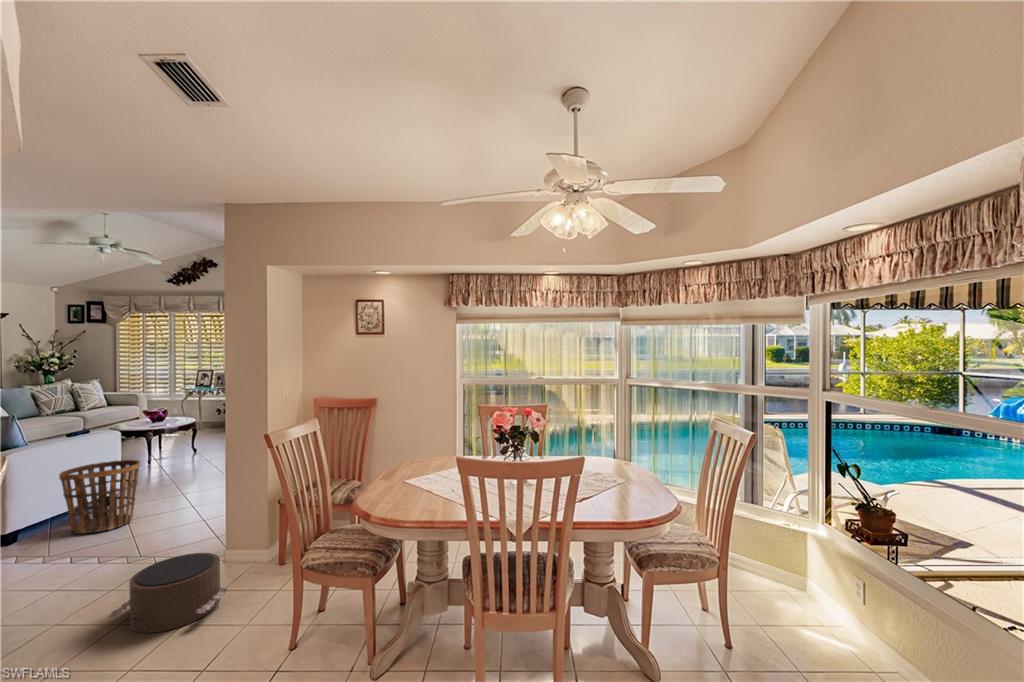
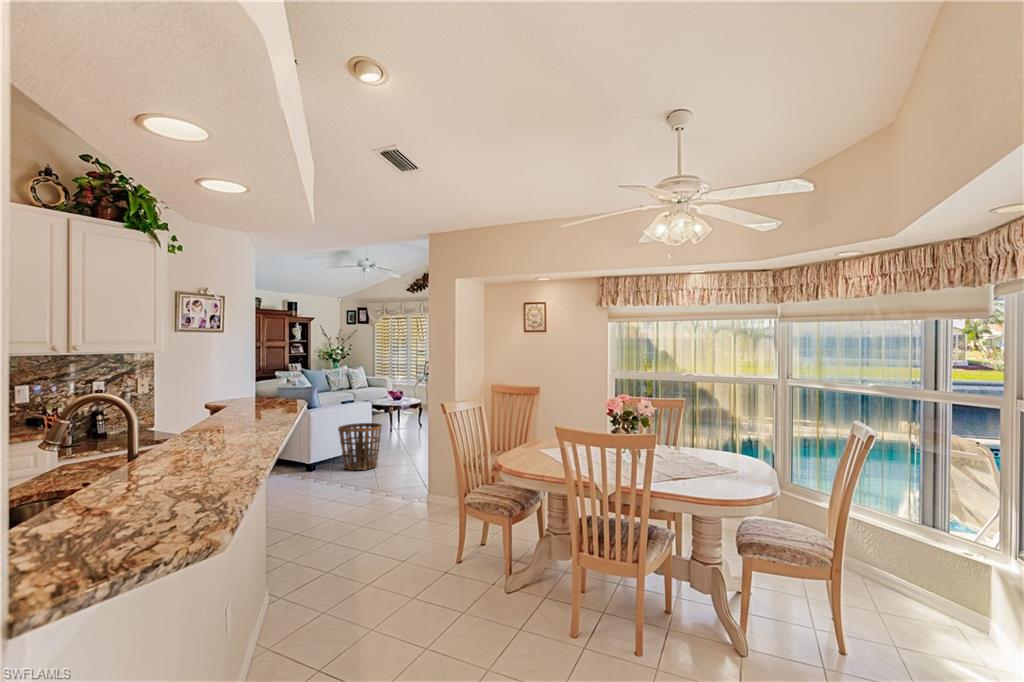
pouf: present [108,553,228,633] -> none [358,488,426,533]

